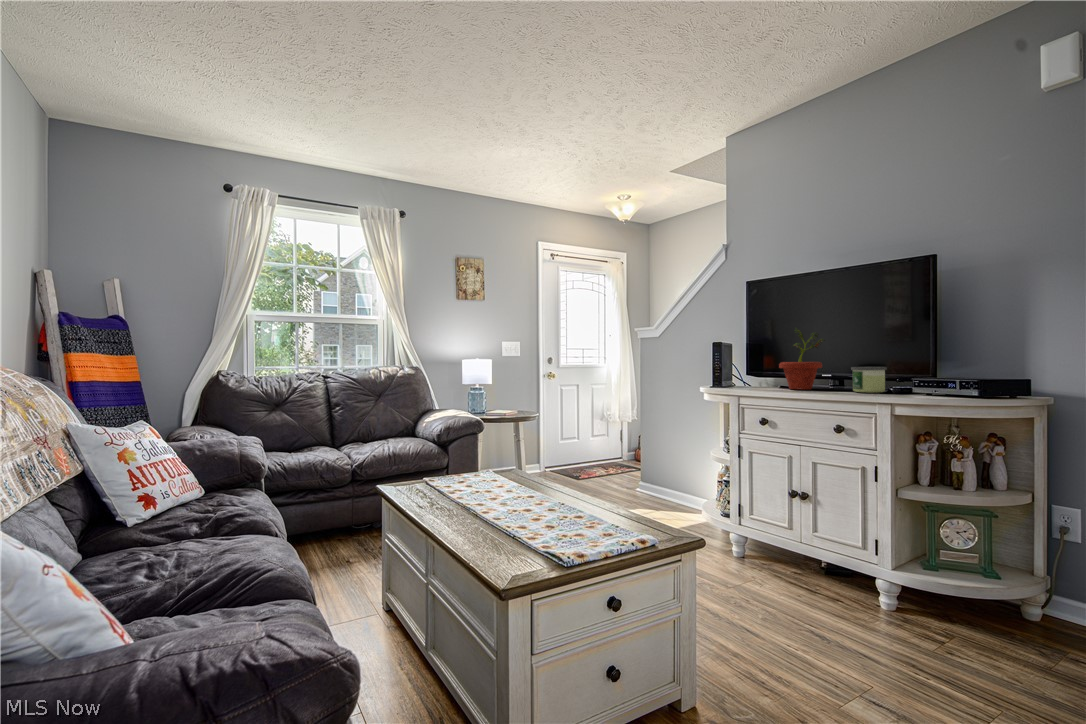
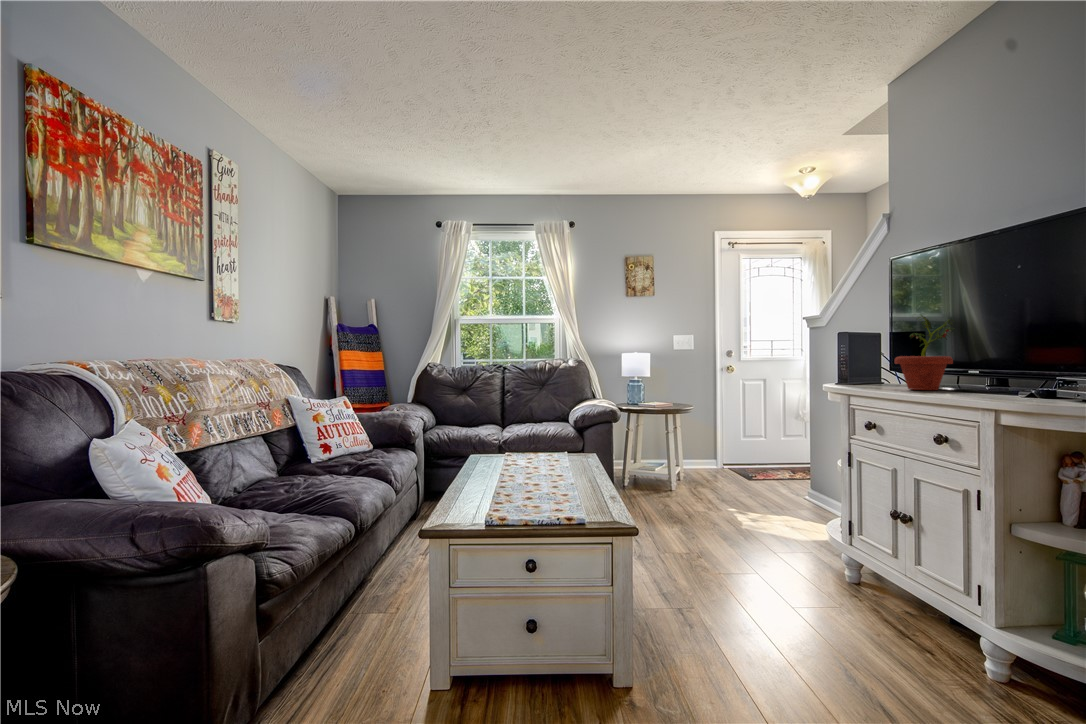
candle: present [851,367,887,393] -> none [962,363,1013,396]

